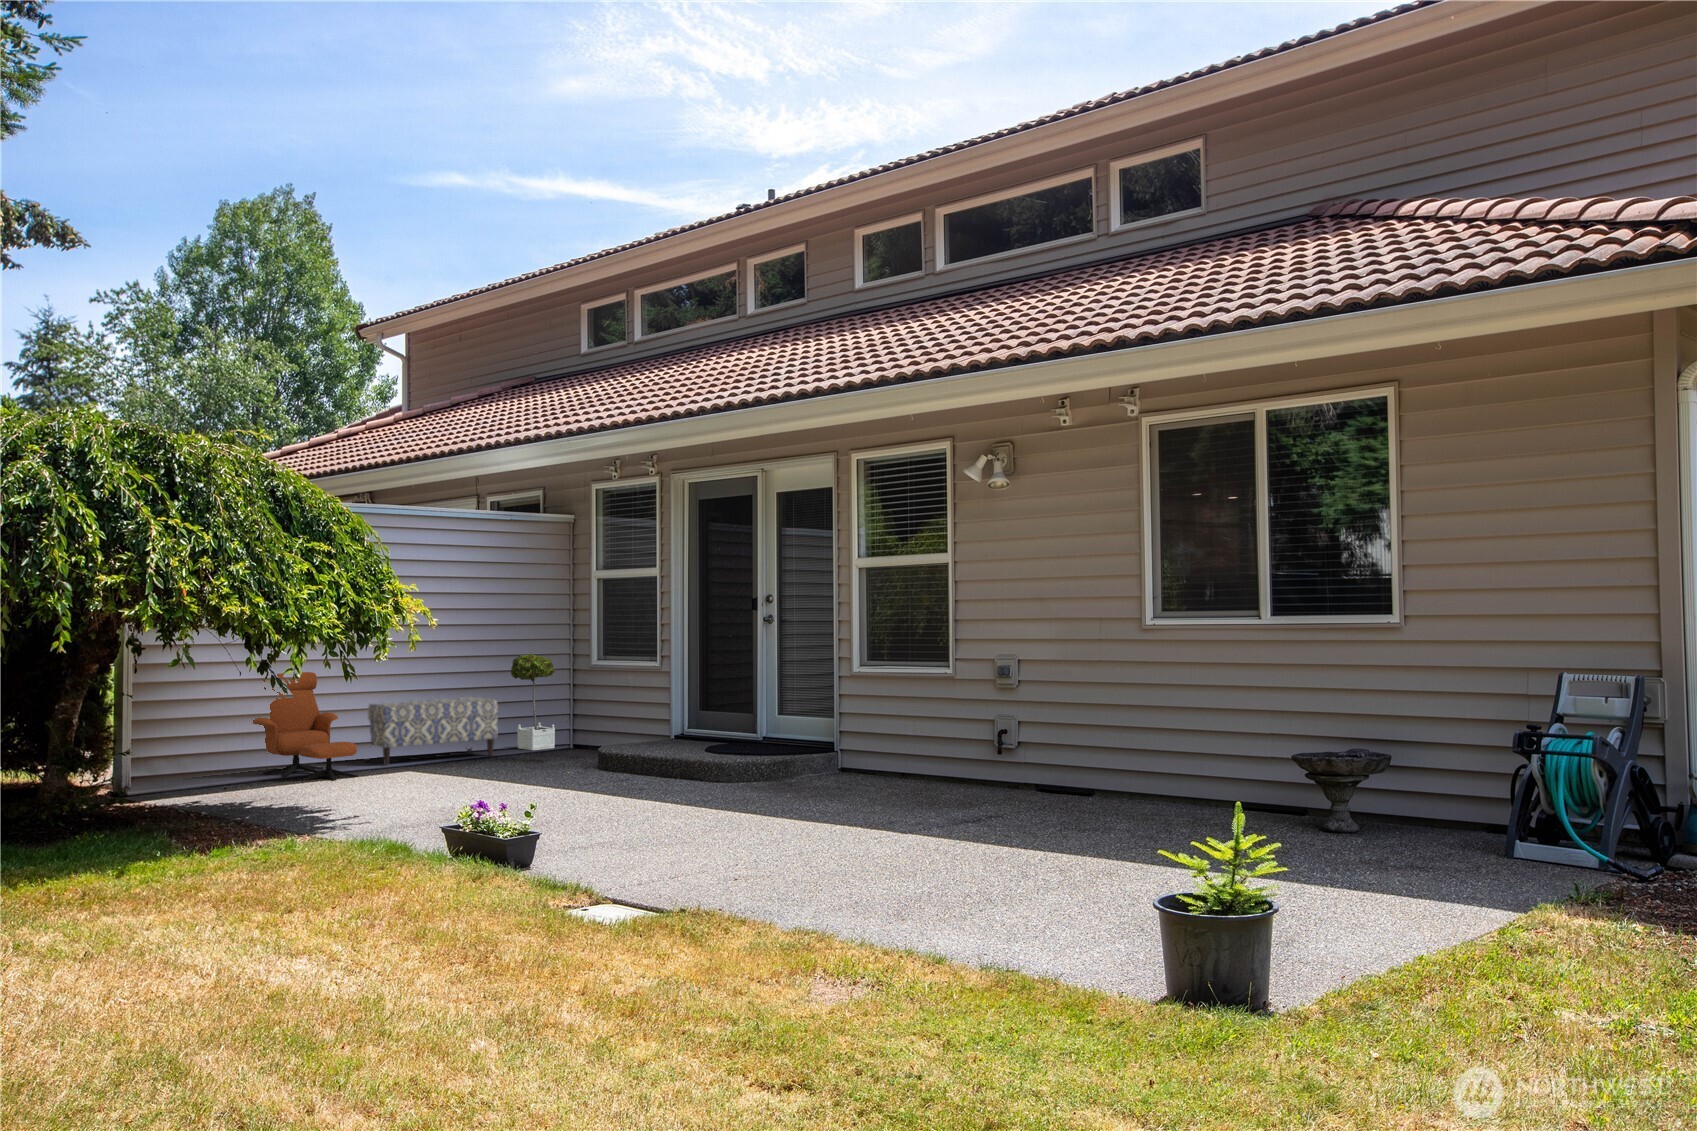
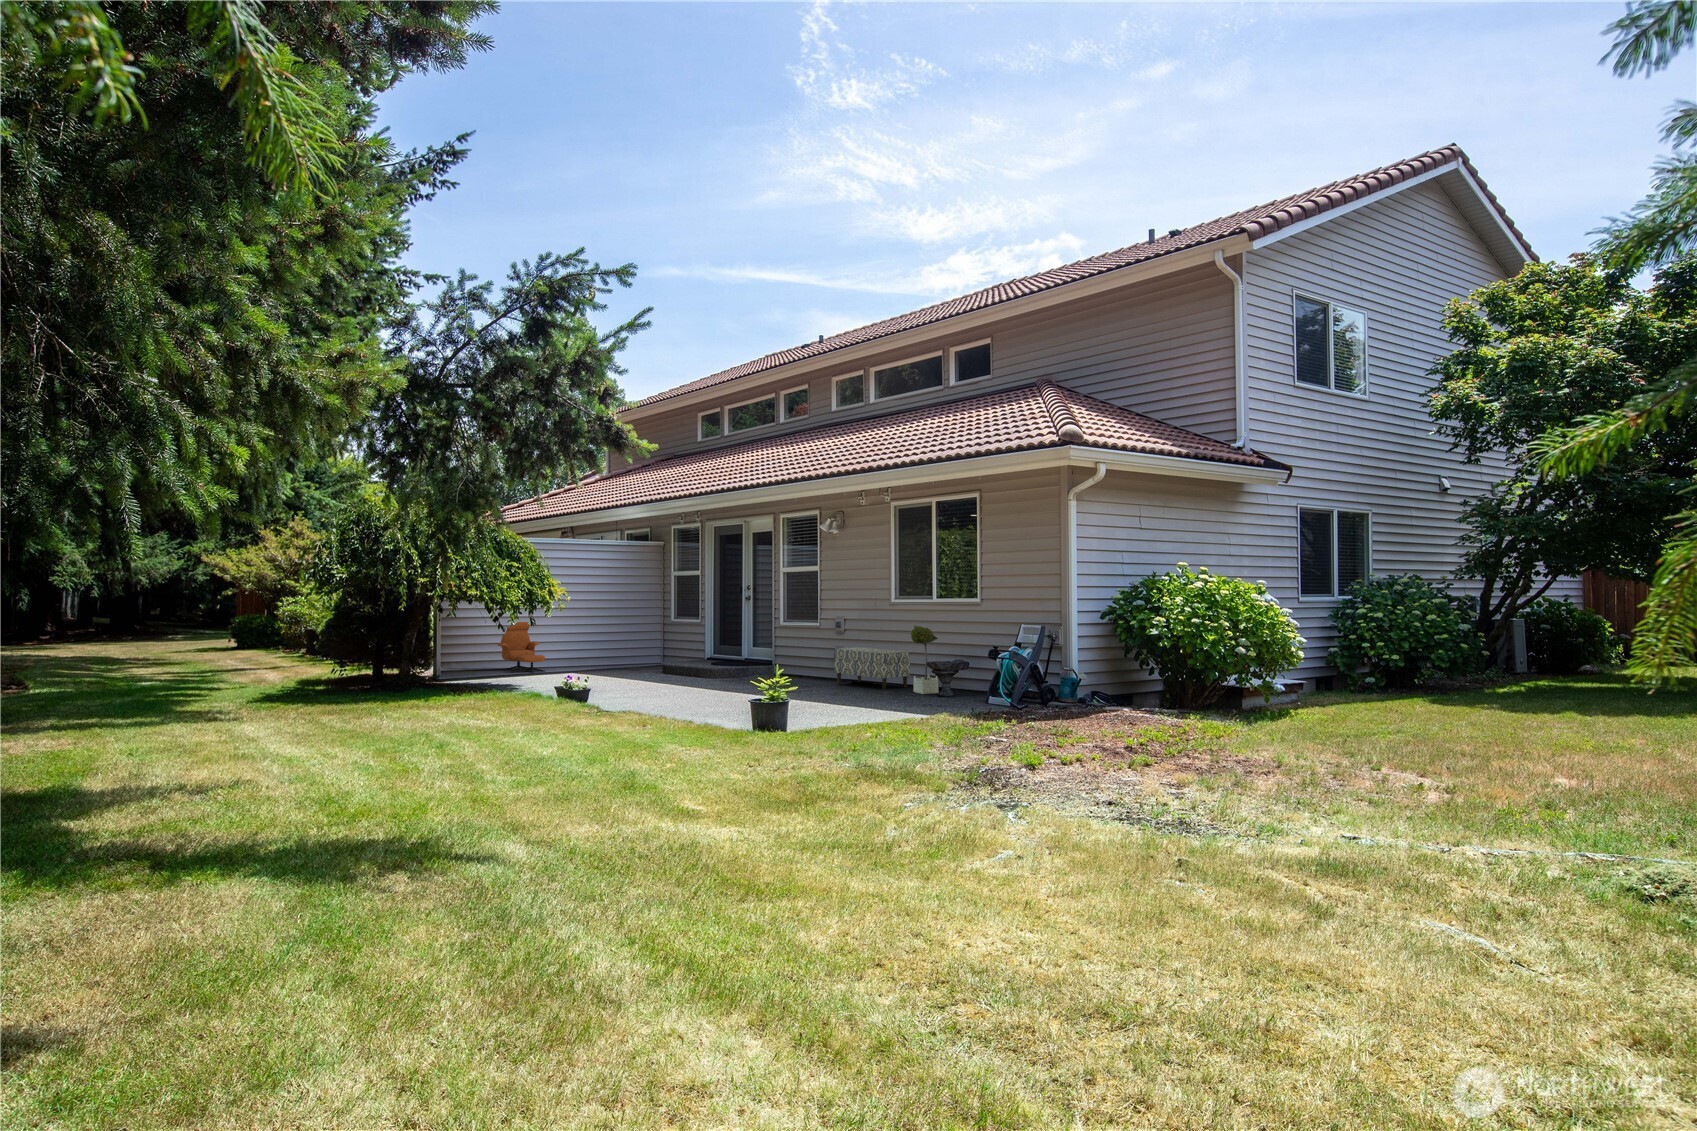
potted tree: present [511,653,555,750] -> present [910,625,939,694]
bench: present [368,697,498,766] -> present [834,647,910,689]

